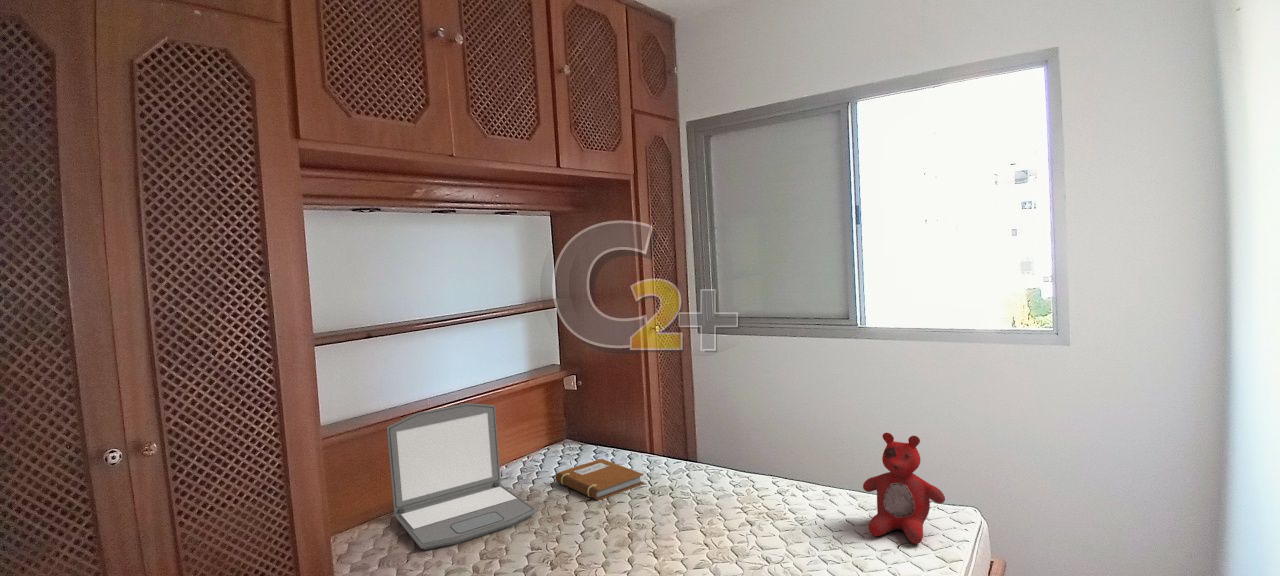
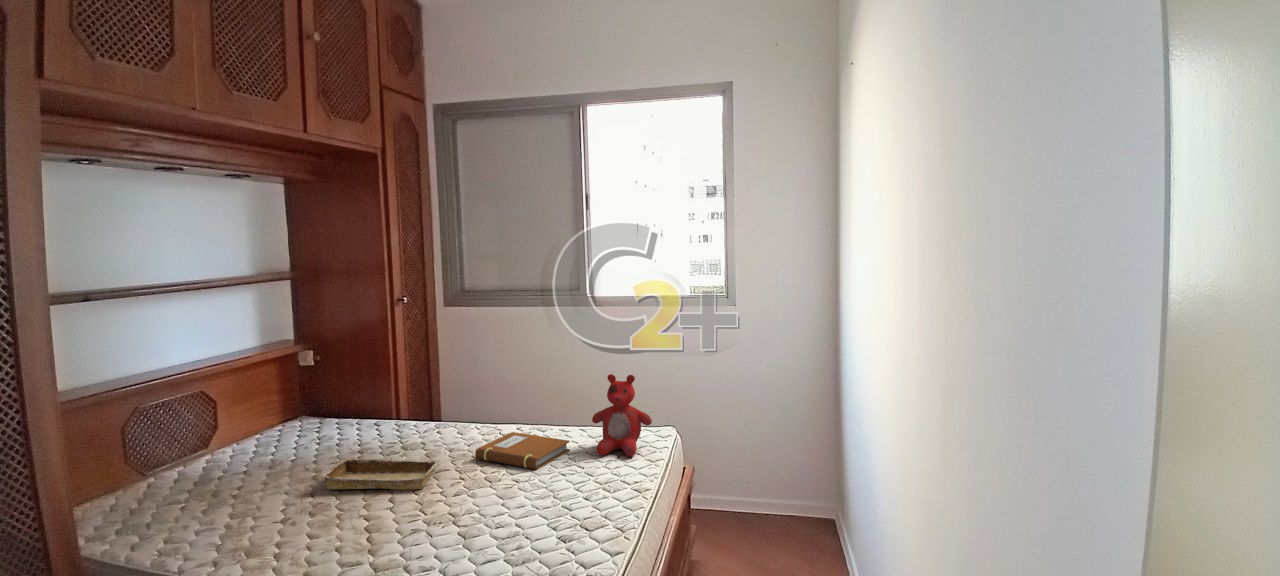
laptop: present [387,403,536,550] -> none [99,373,286,521]
notebook: present [556,459,644,500] -> present [475,432,570,469]
tray: none [561,502,684,553] -> present [319,458,441,490]

